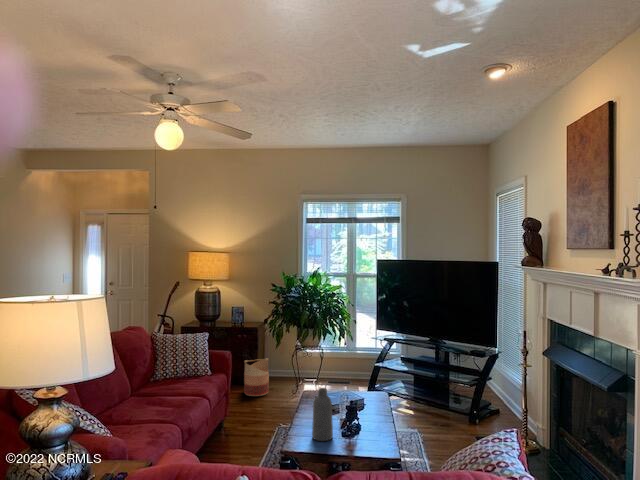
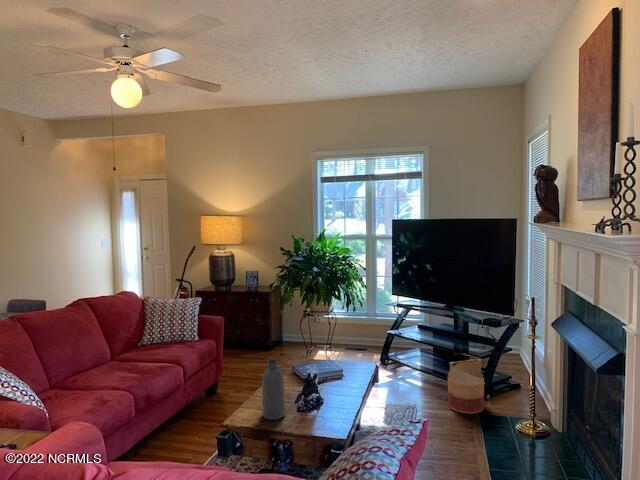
basket: present [244,359,269,396] -> present [448,359,484,413]

